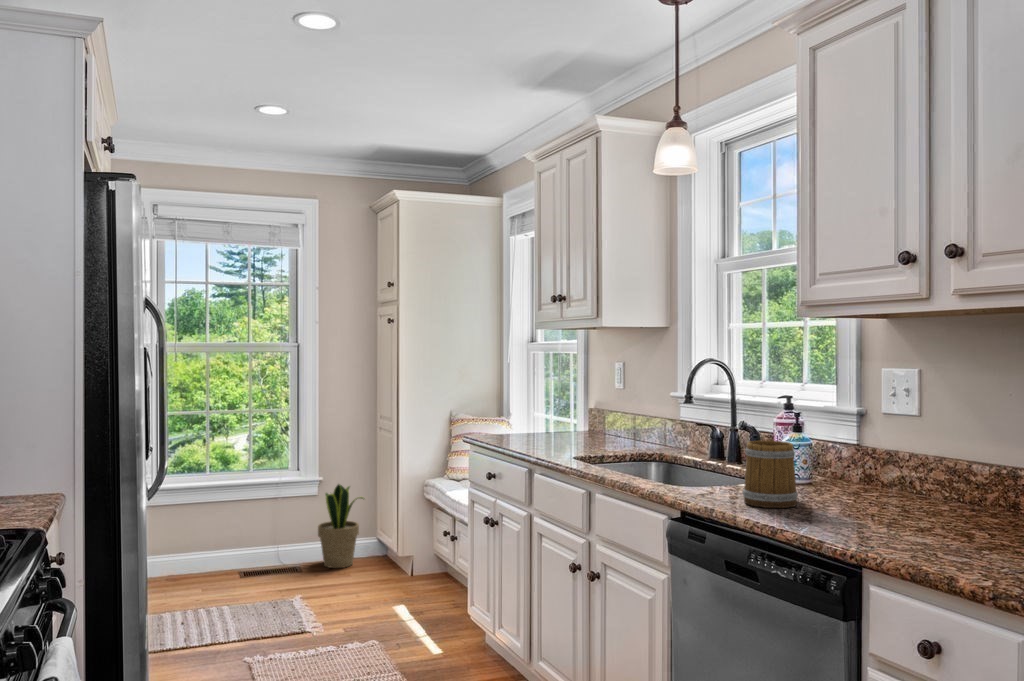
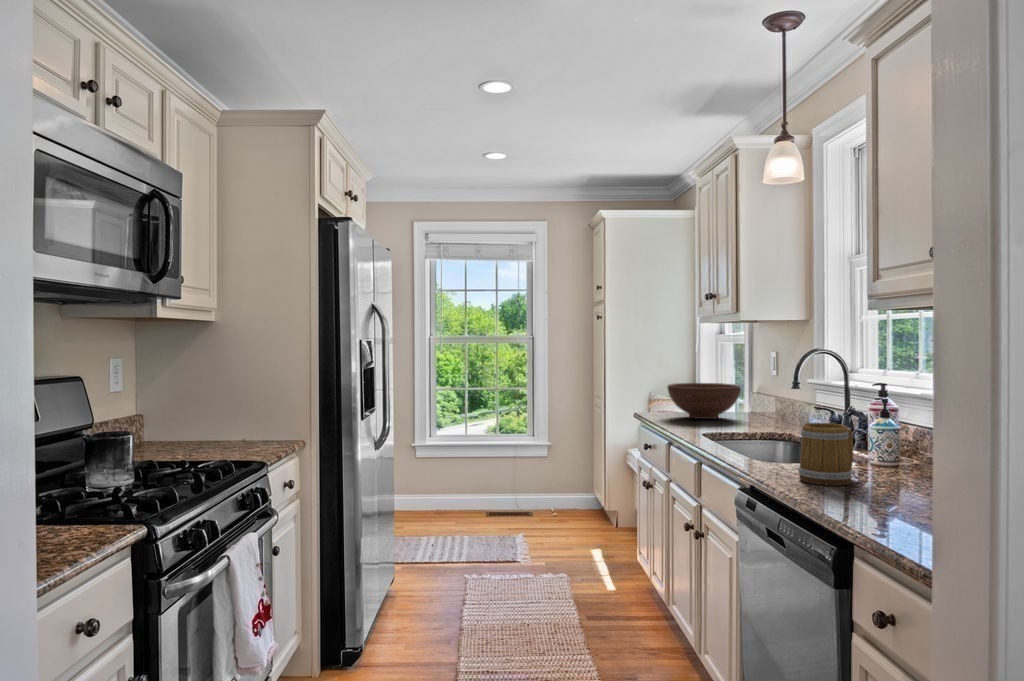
fruit bowl: none [509,398,592,440] -> present [667,383,741,419]
potted plant: present [318,484,364,568] -> none [545,448,582,516]

